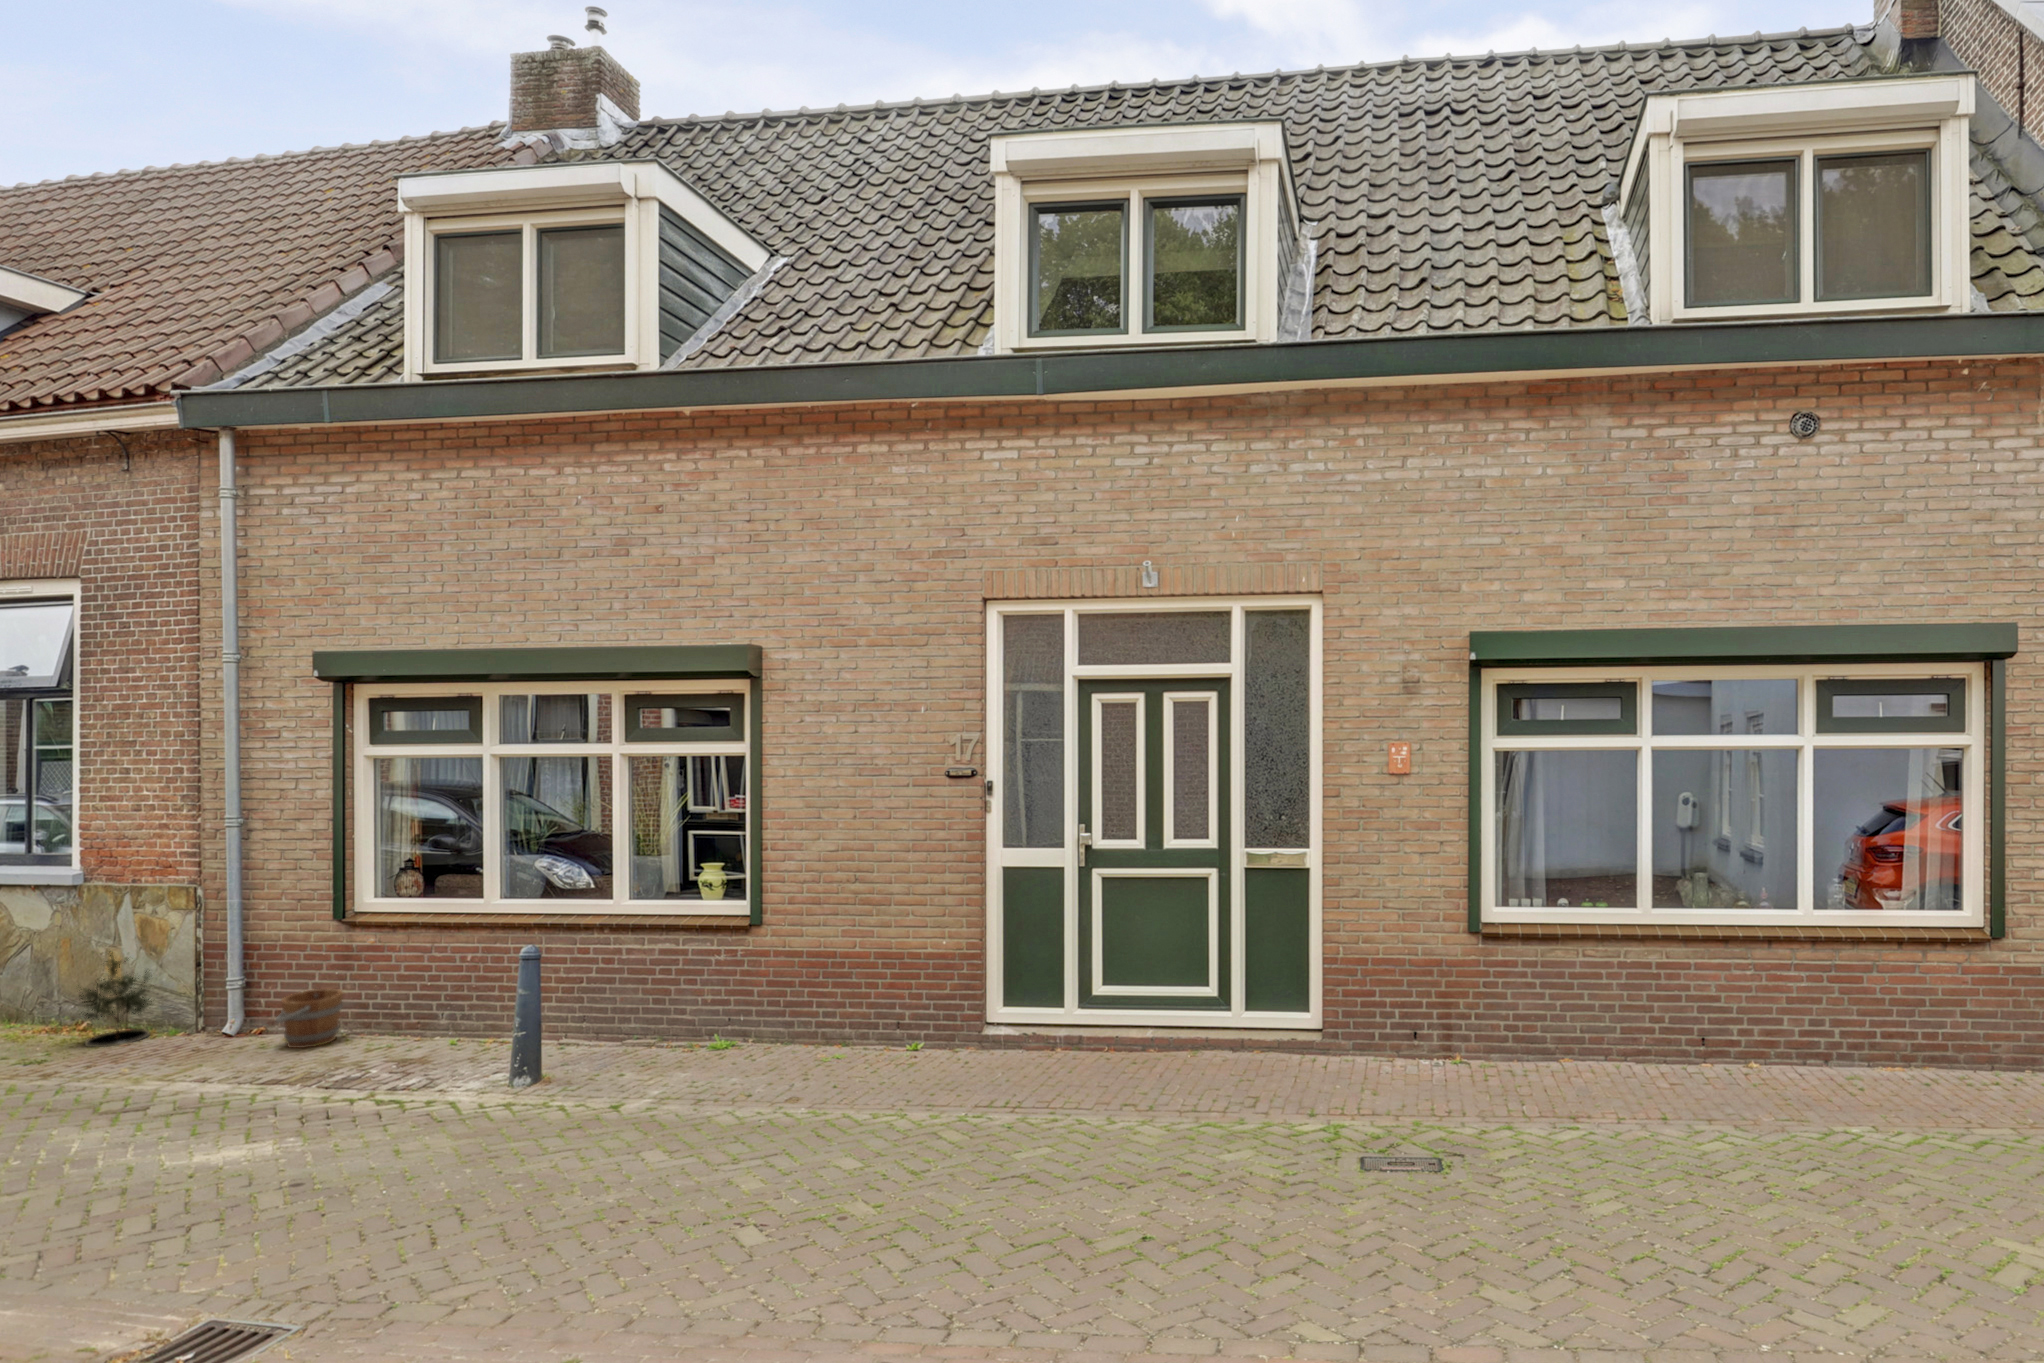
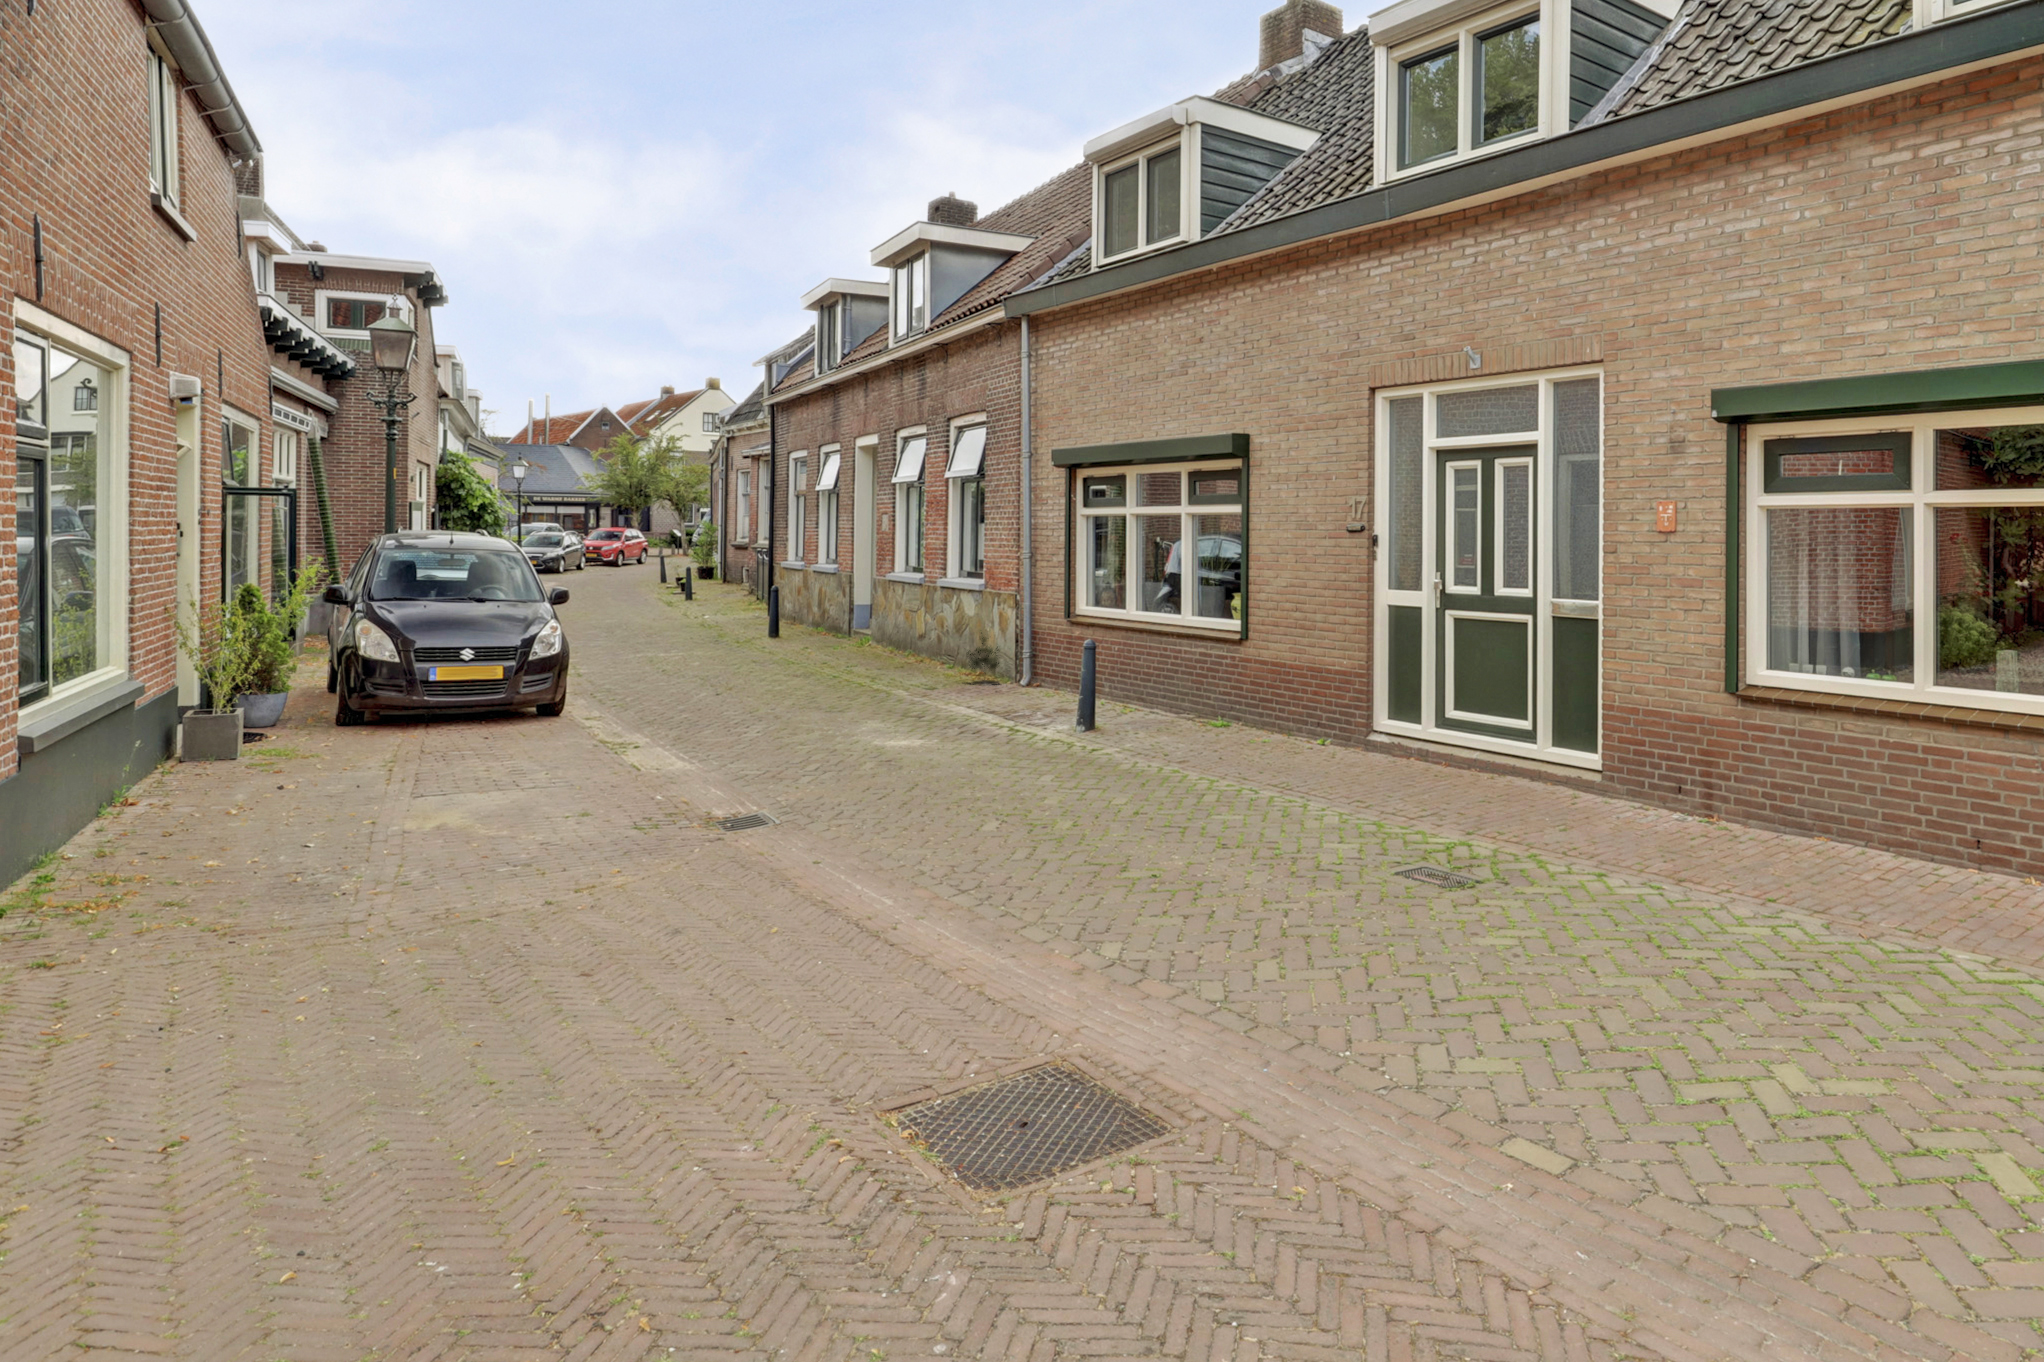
bucket: present [276,989,343,1048] -> none [1033,665,1068,697]

